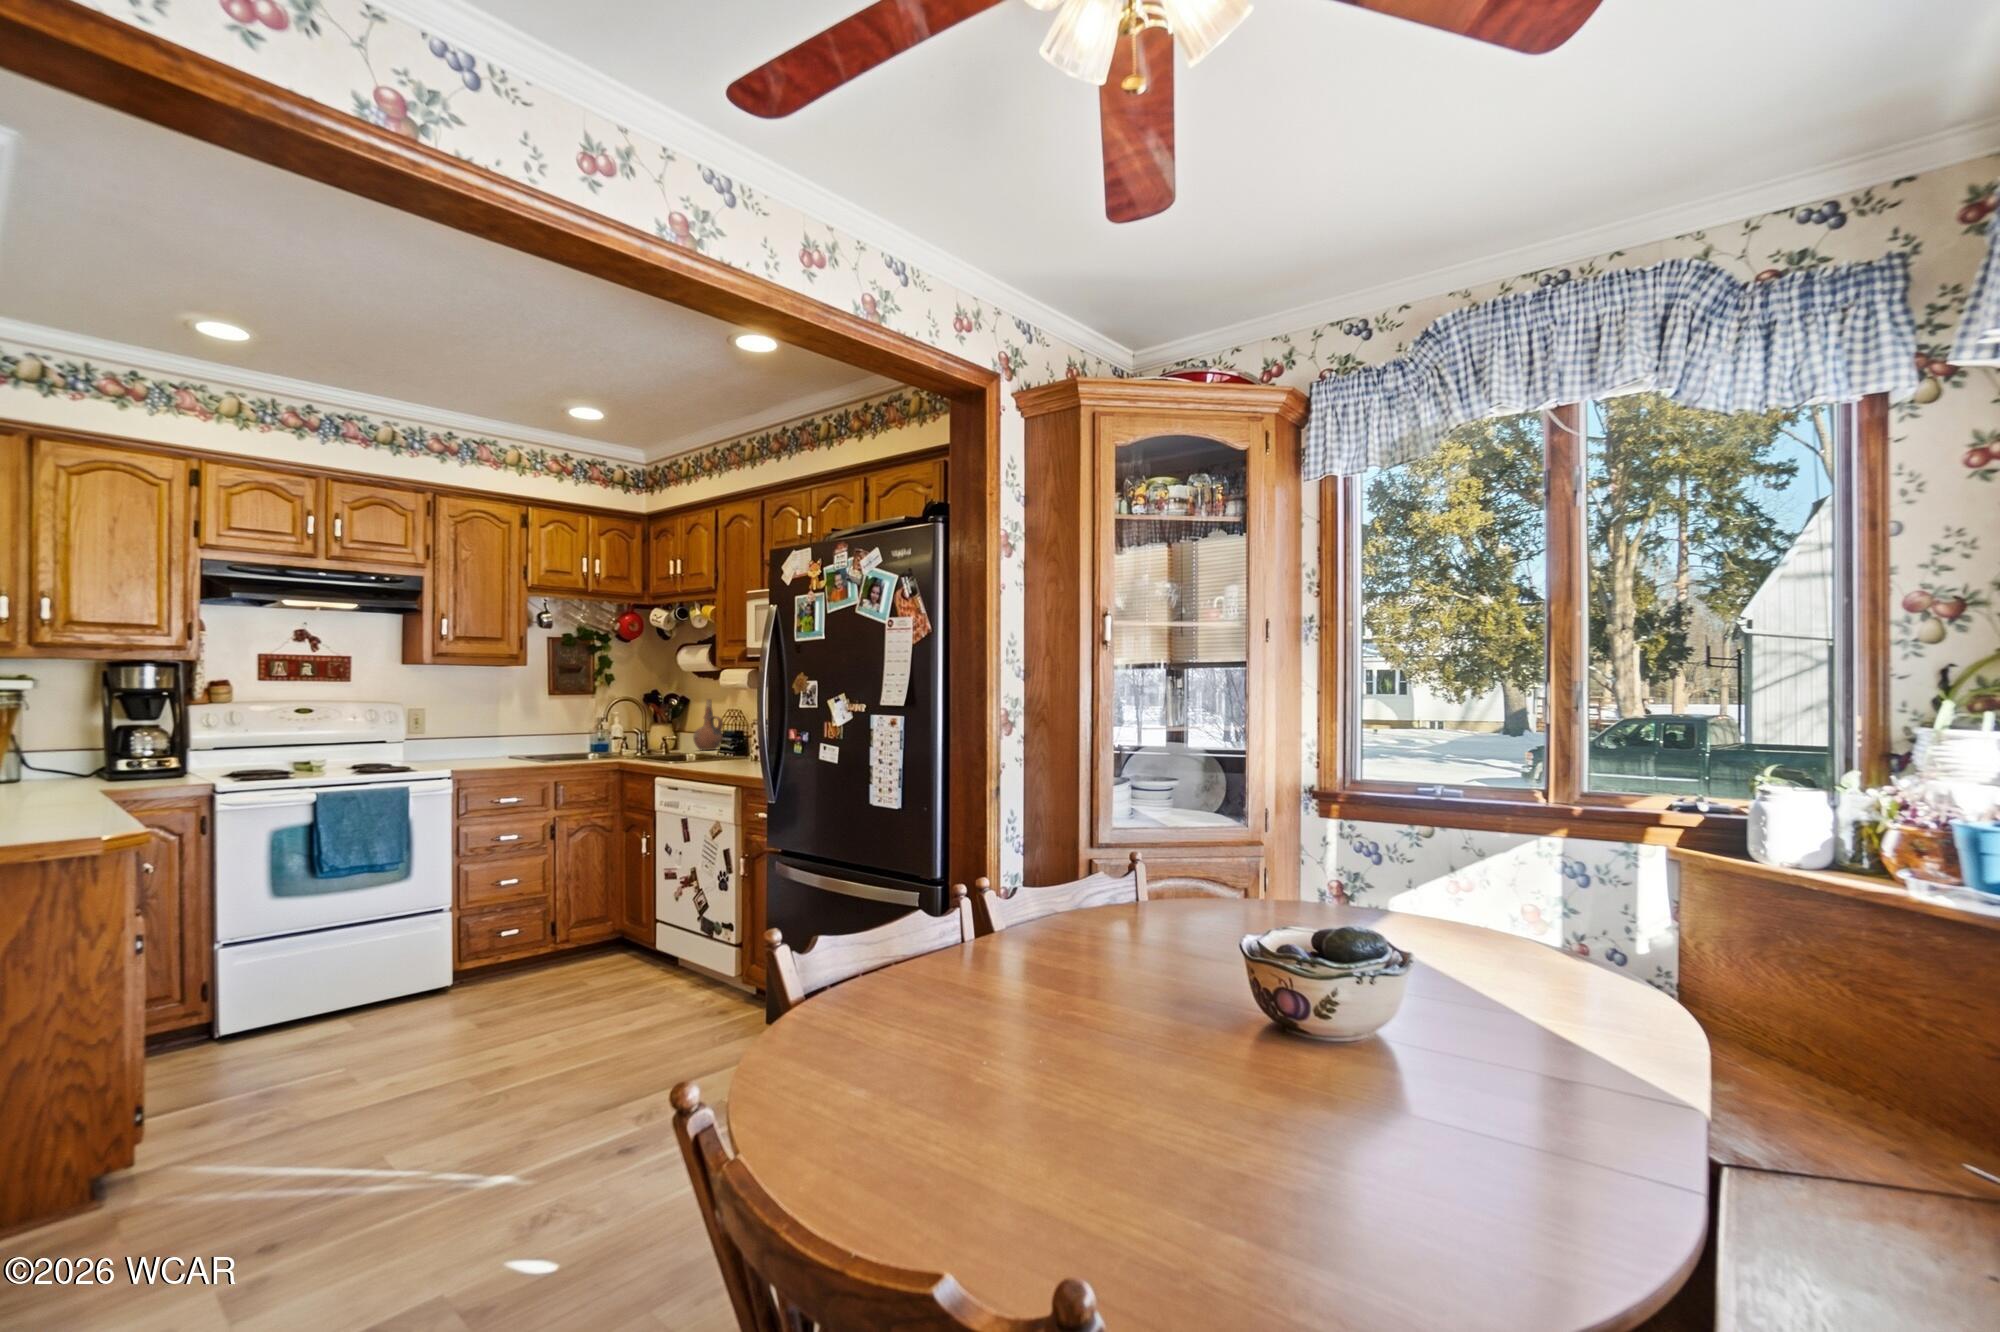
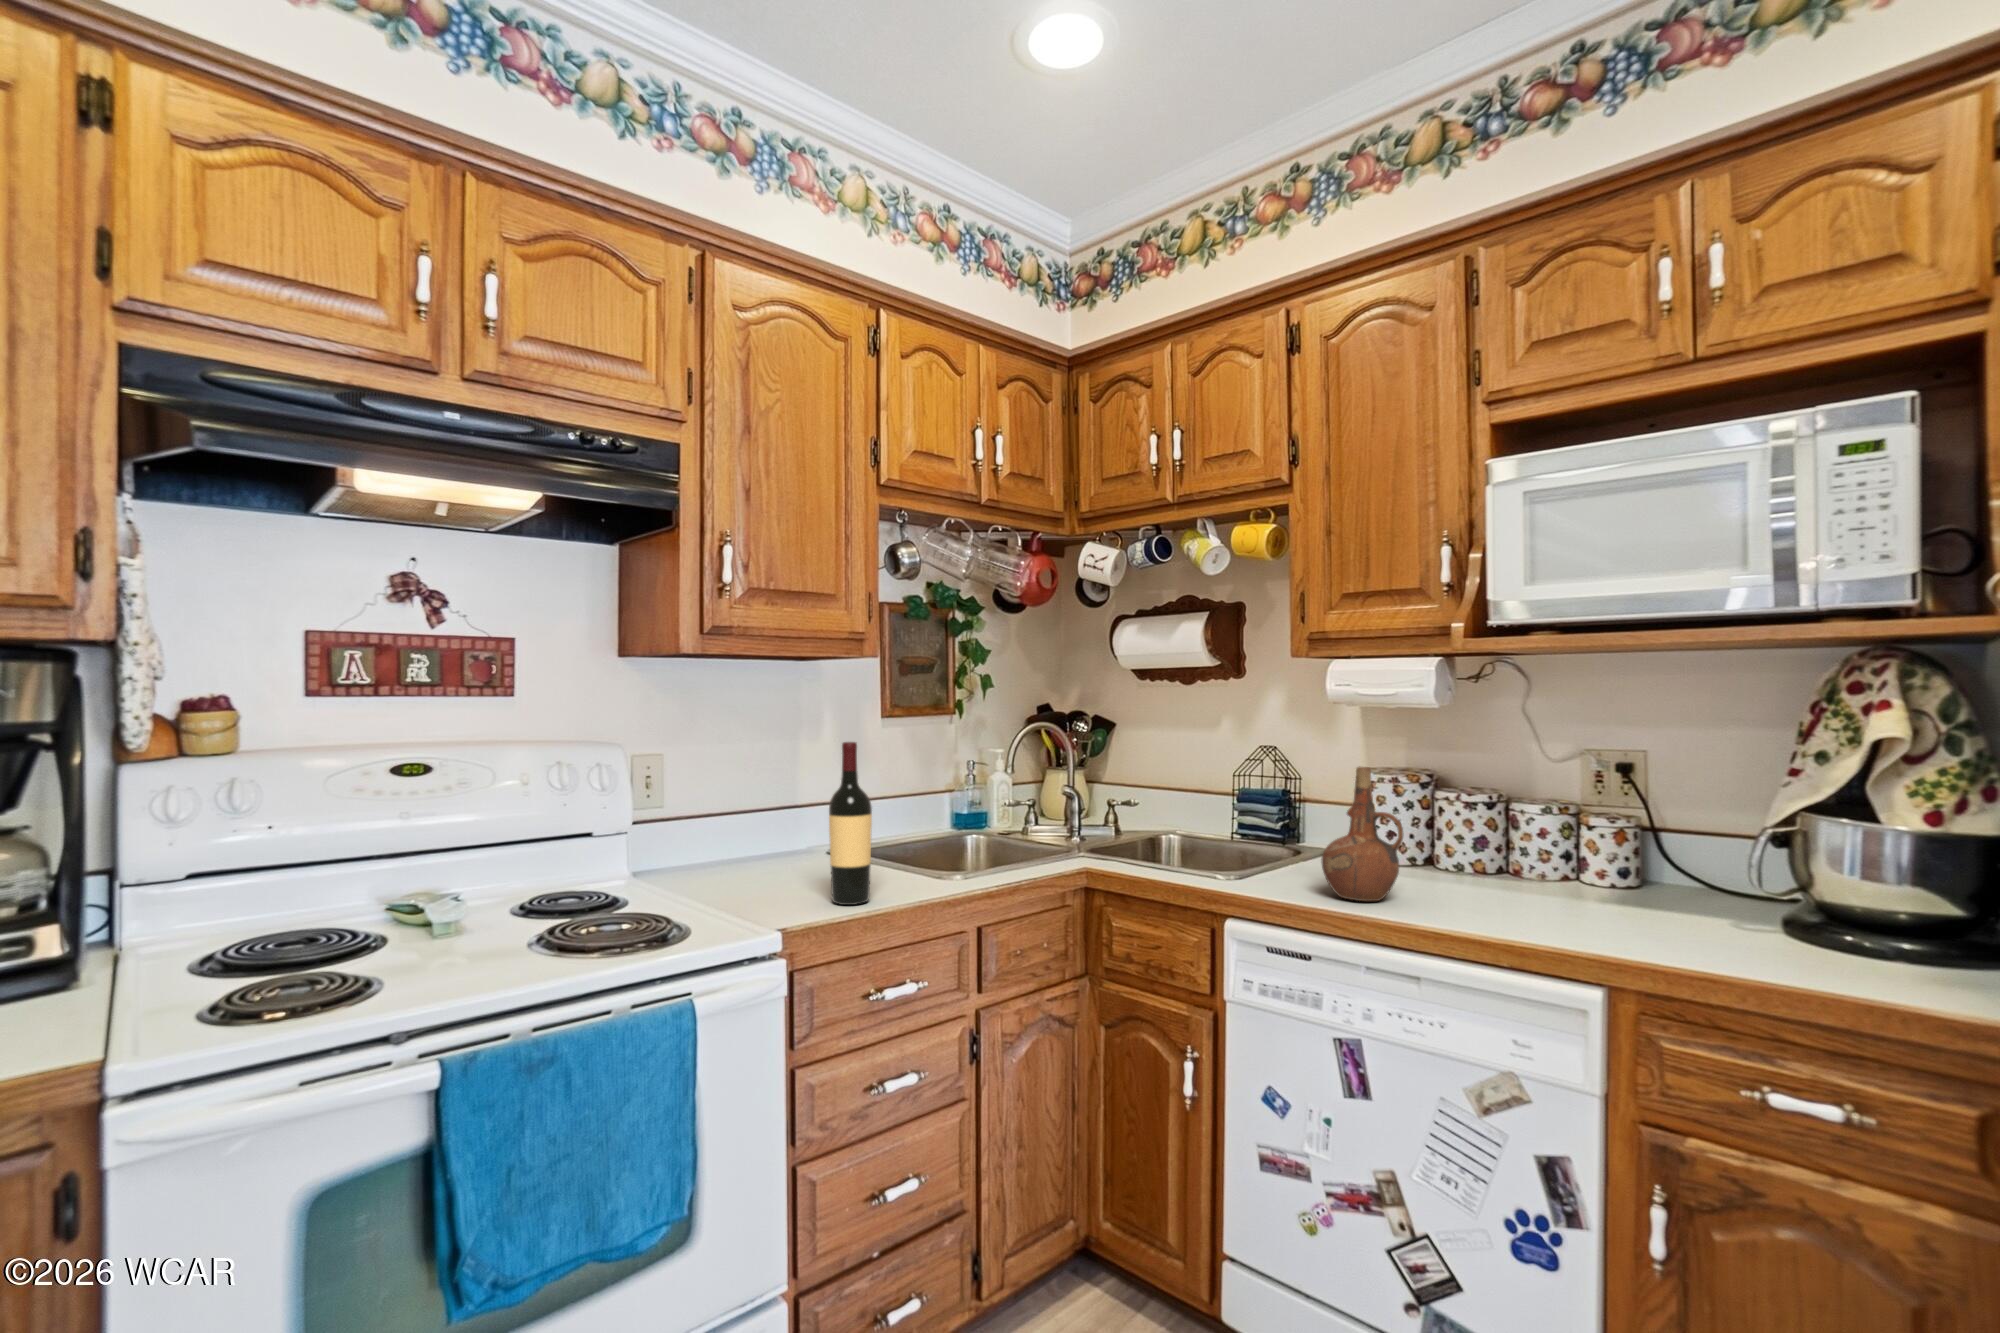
wine bottle: none [486,695,505,759] -> present [829,742,872,905]

